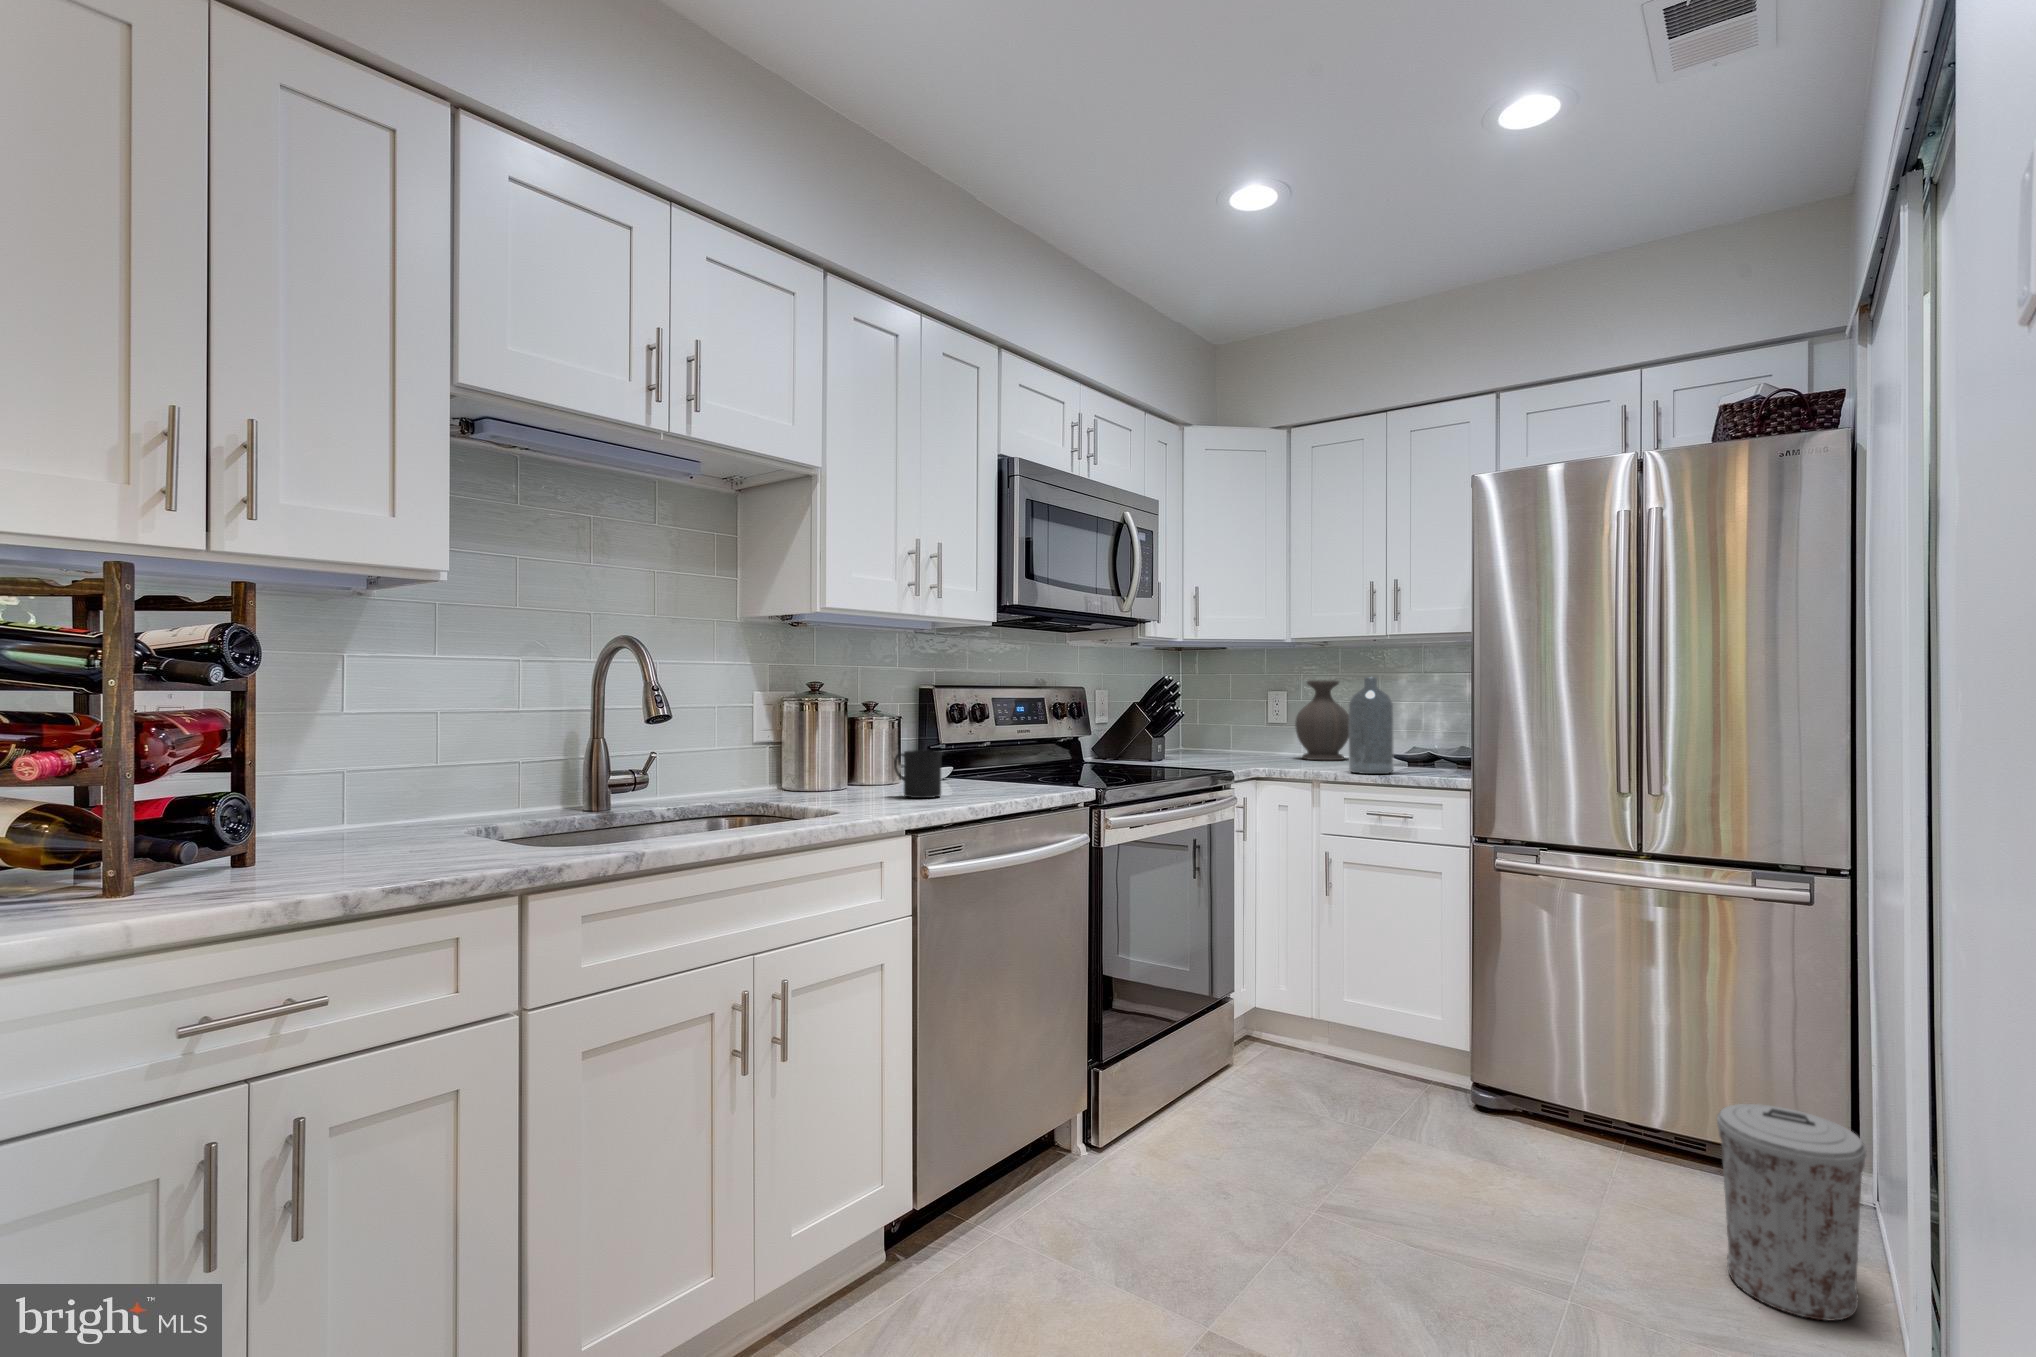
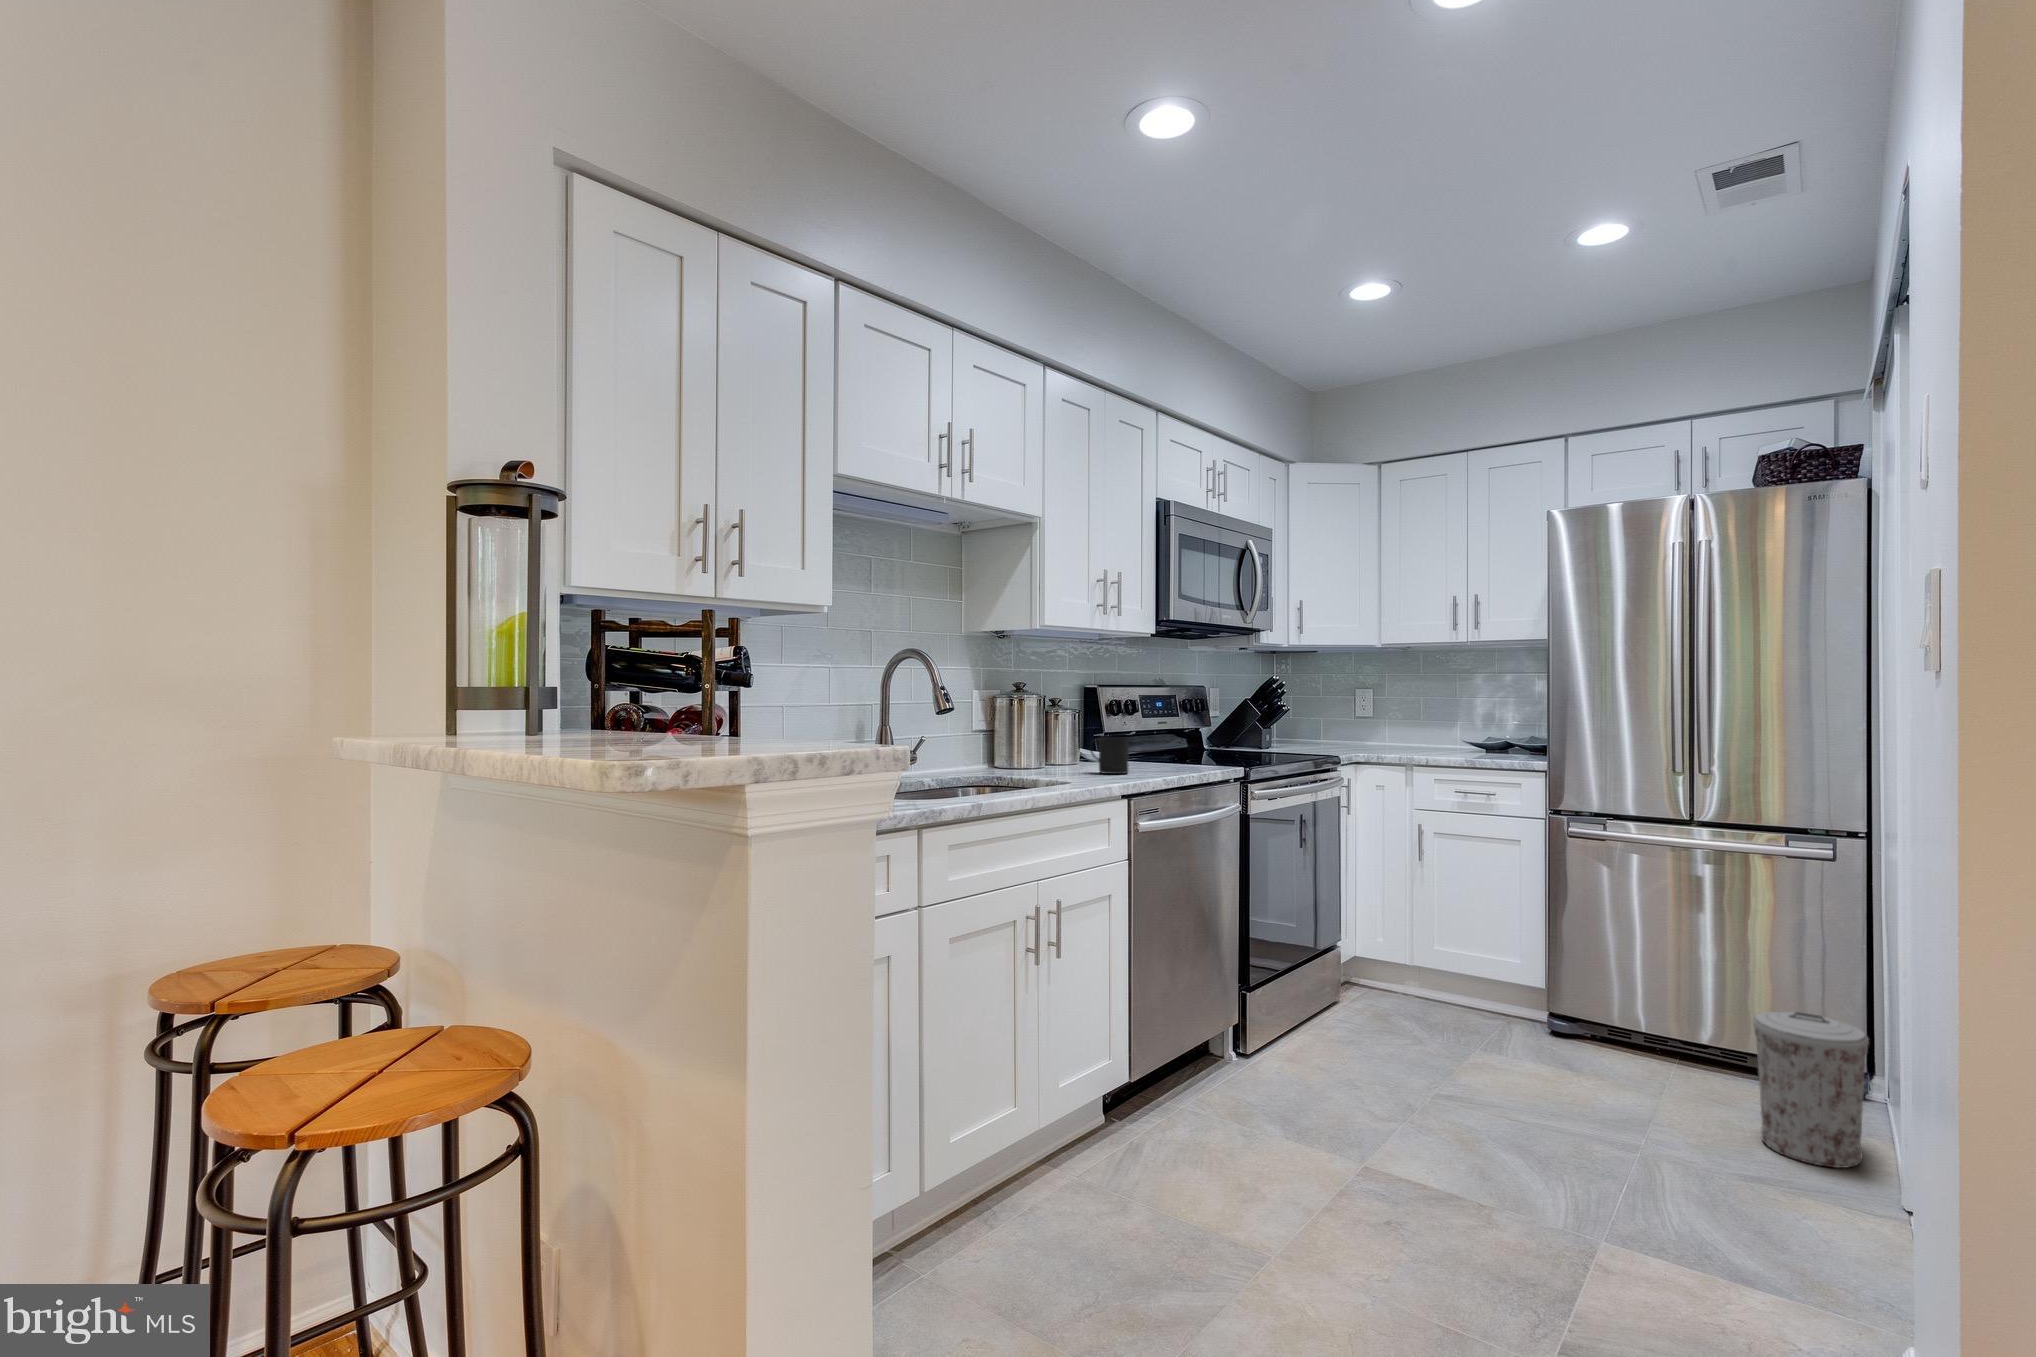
bottle: present [1349,677,1394,774] -> none [1440,678,1479,759]
vase: present [1295,680,1349,760] -> none [1384,681,1434,750]

